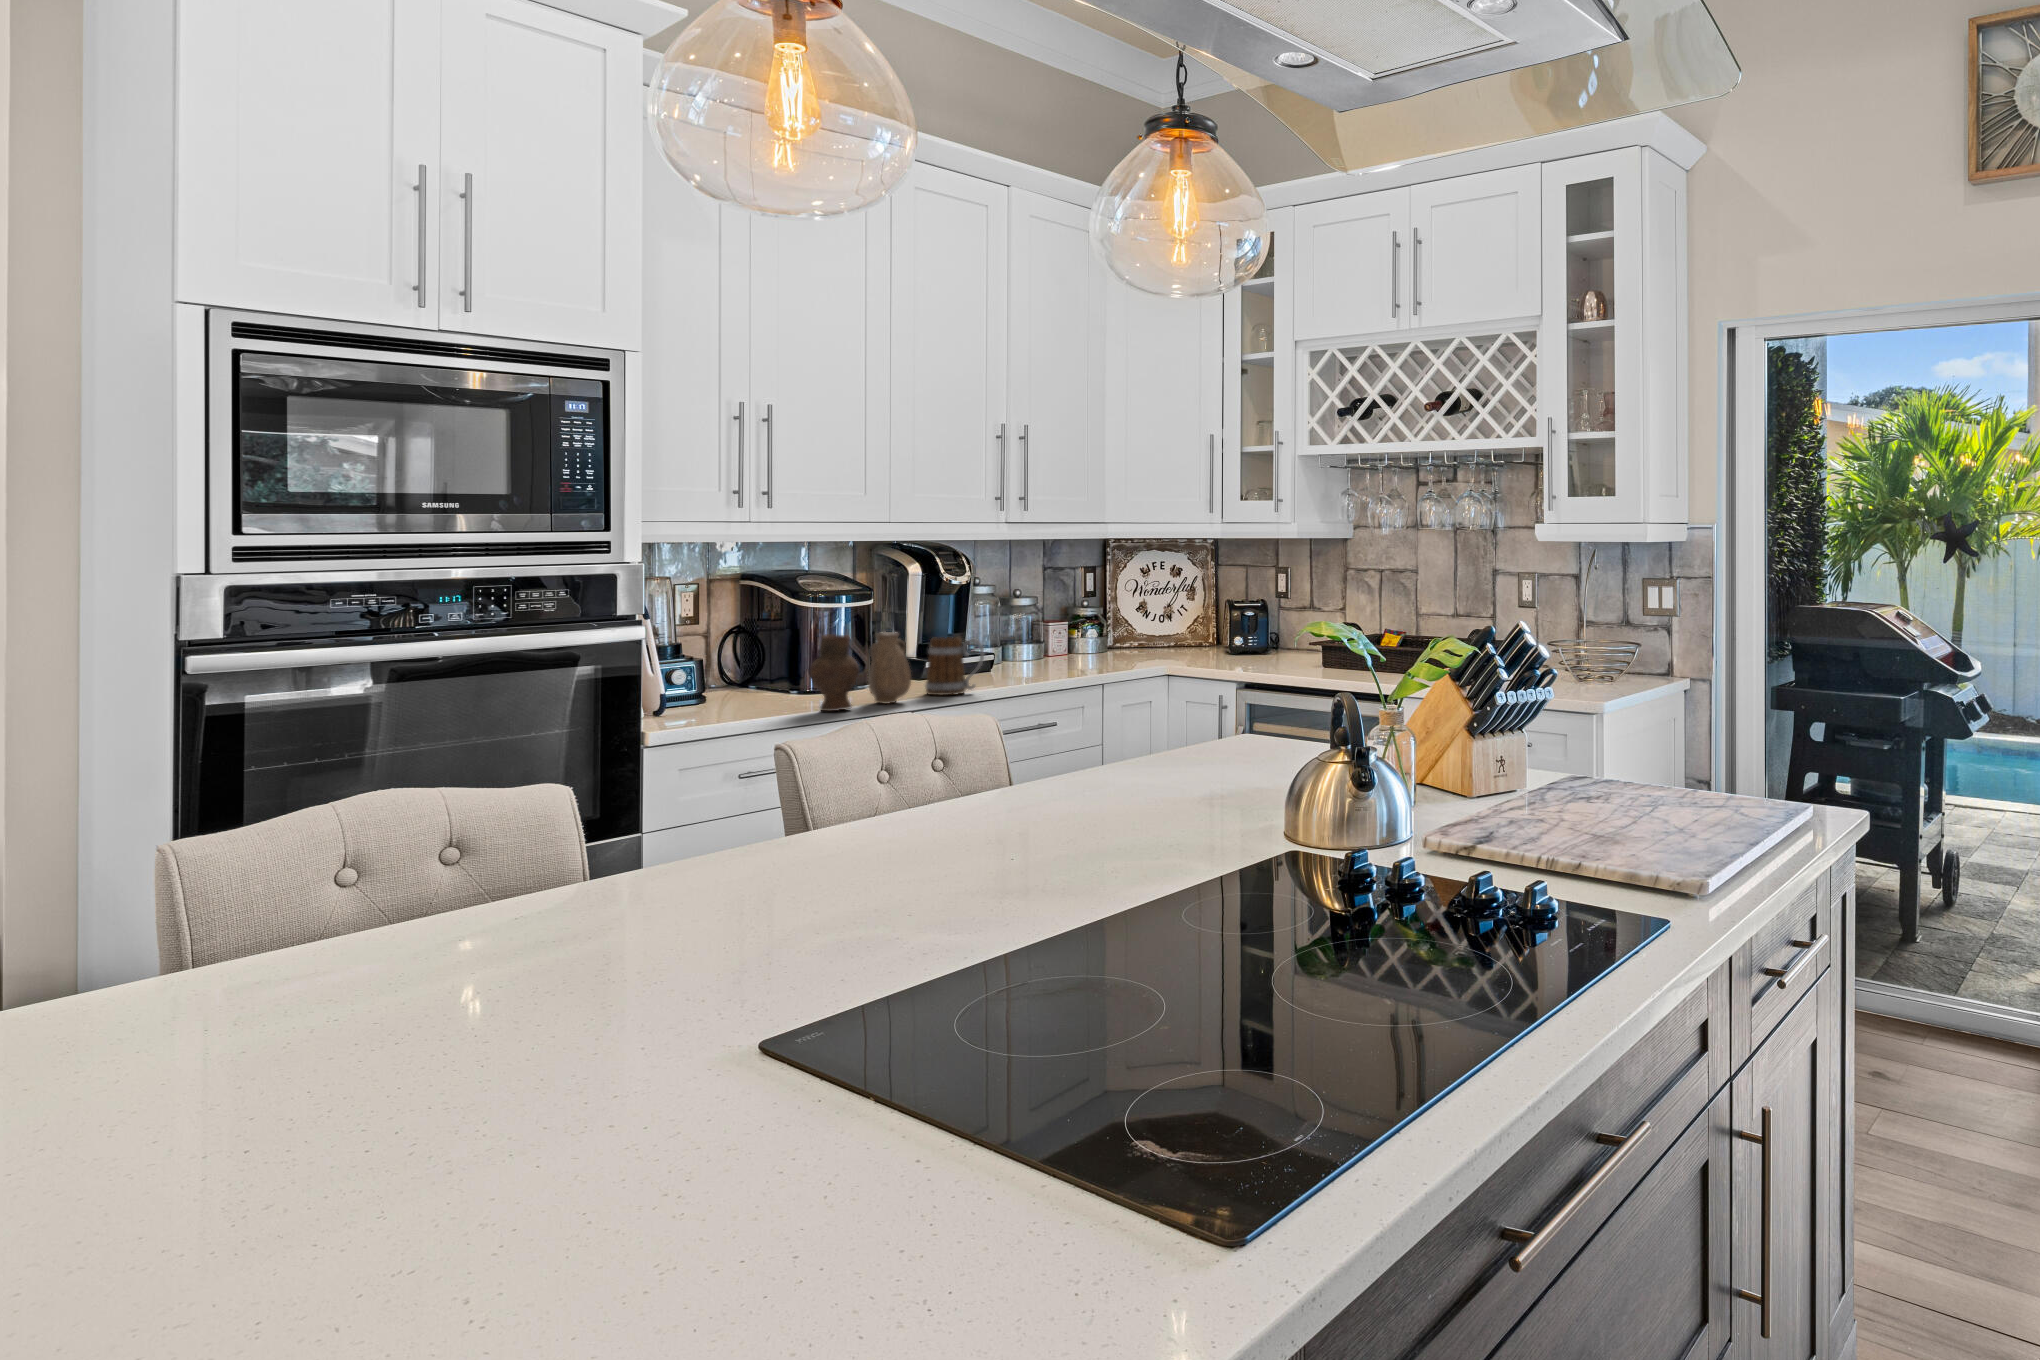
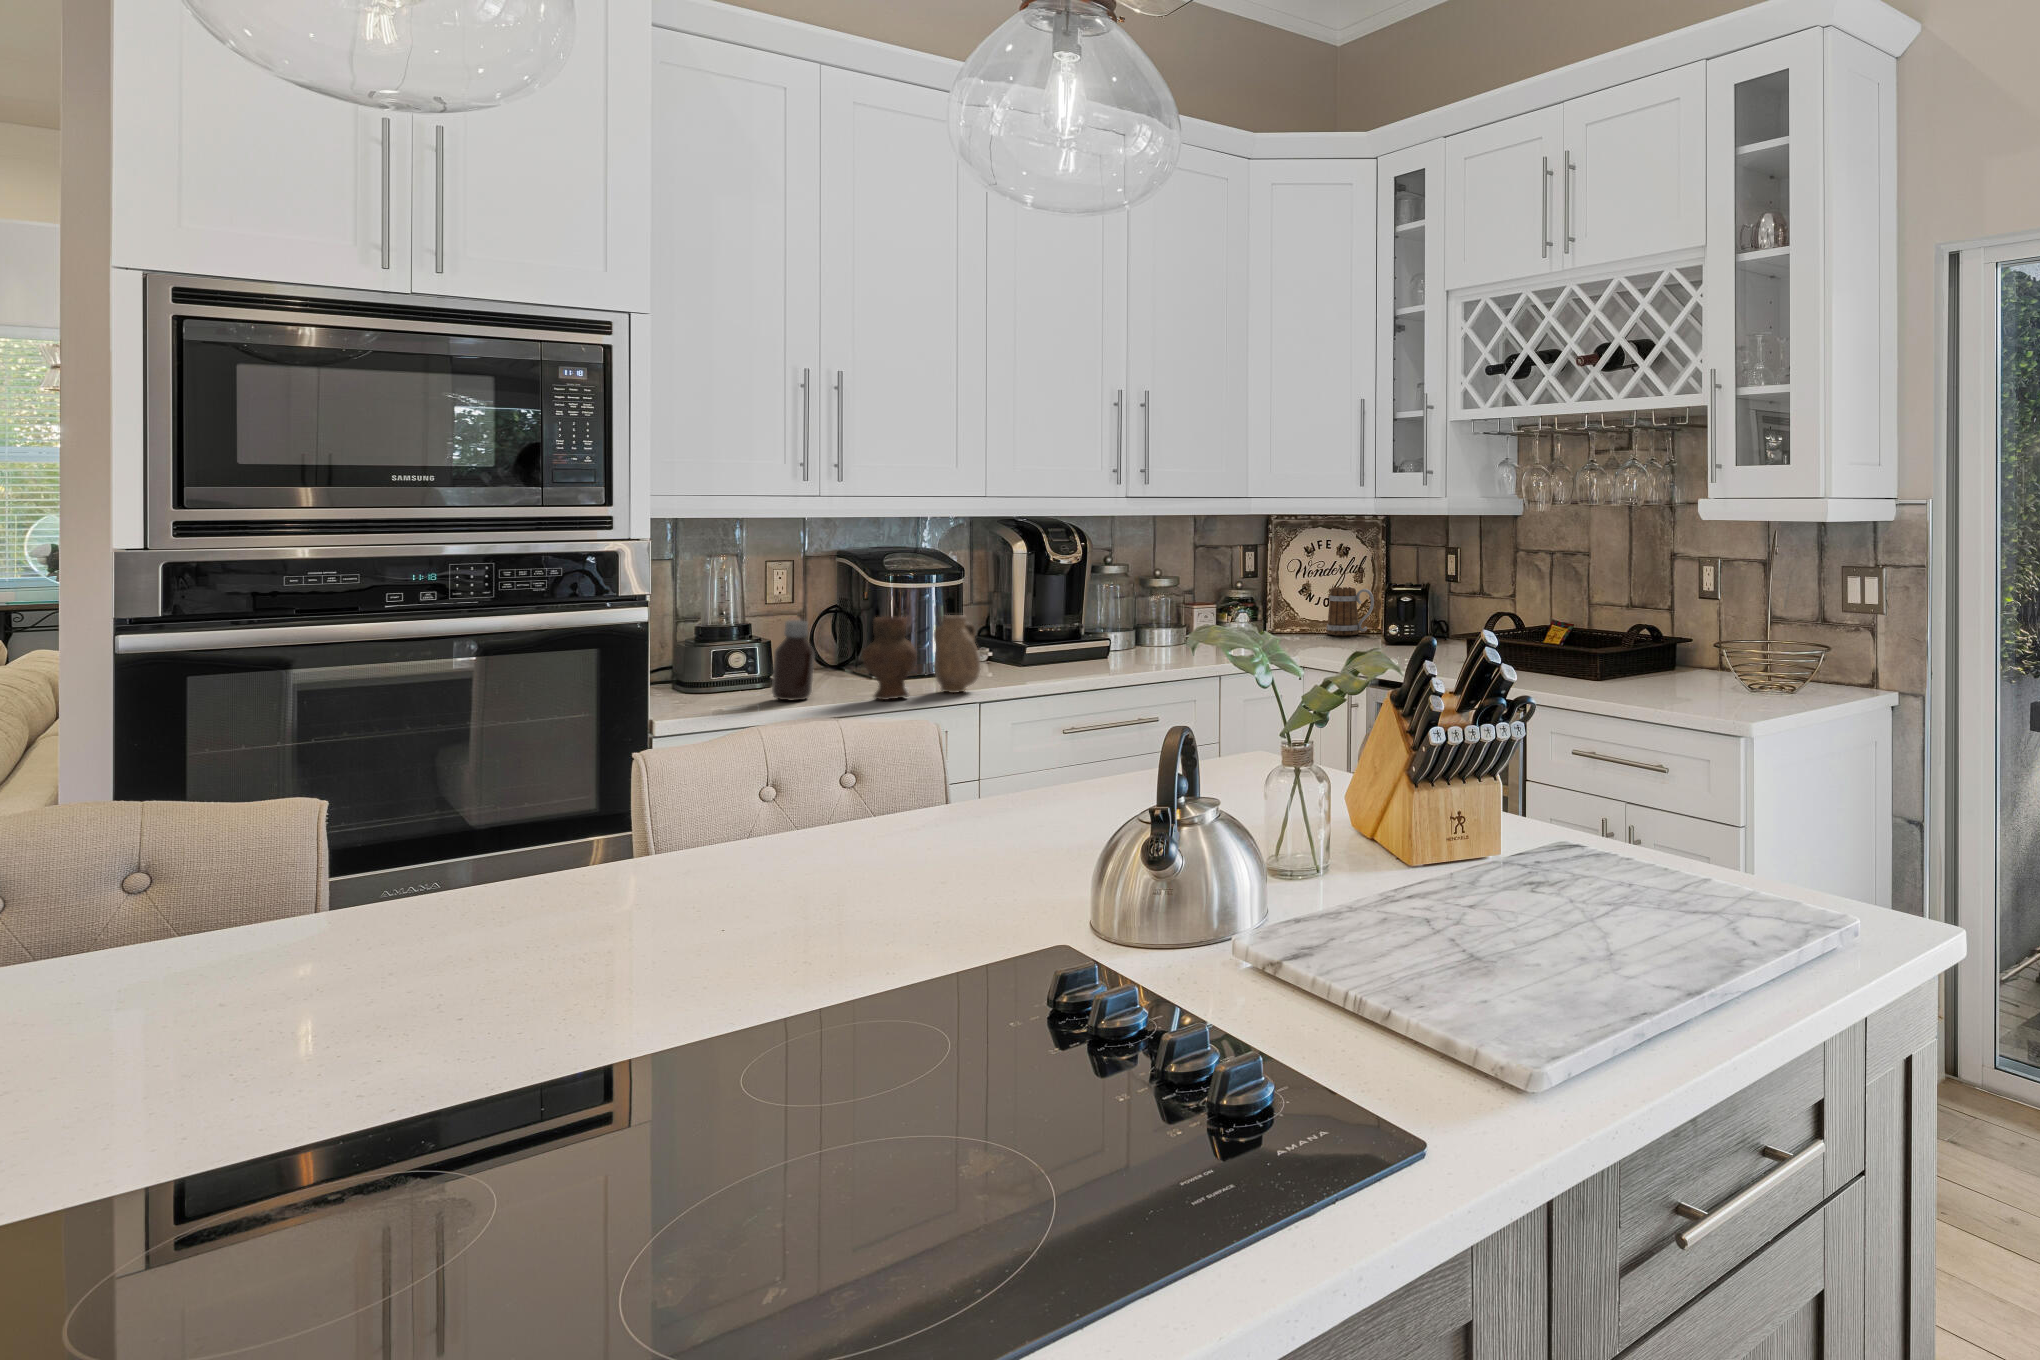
mug: present [926,637,984,695] -> present [1327,587,1374,635]
bottle: none [720,640,761,715] -> present [772,620,815,700]

